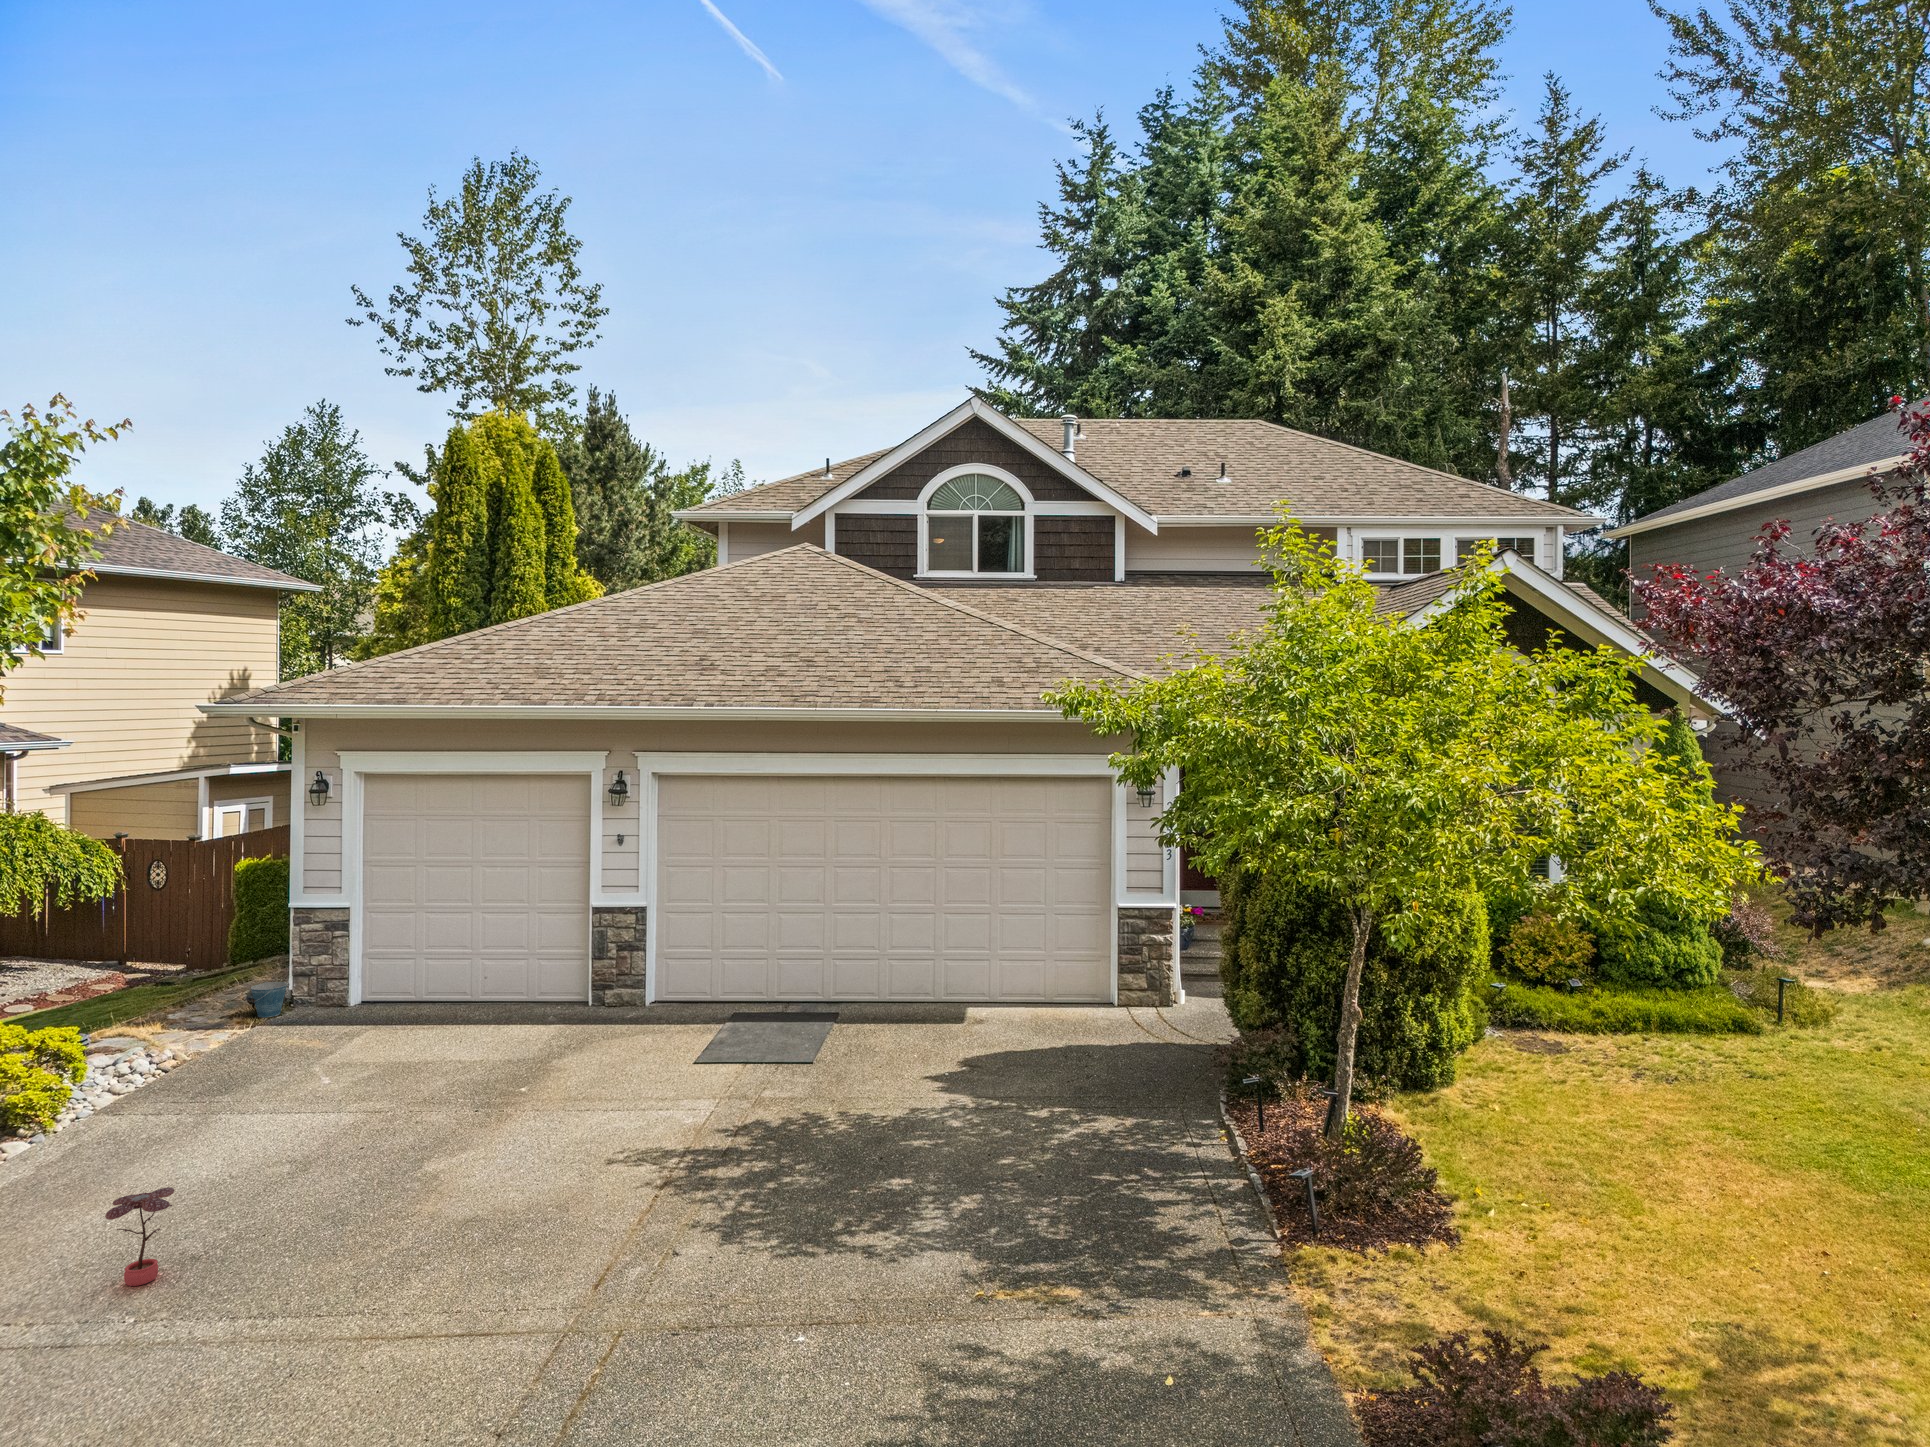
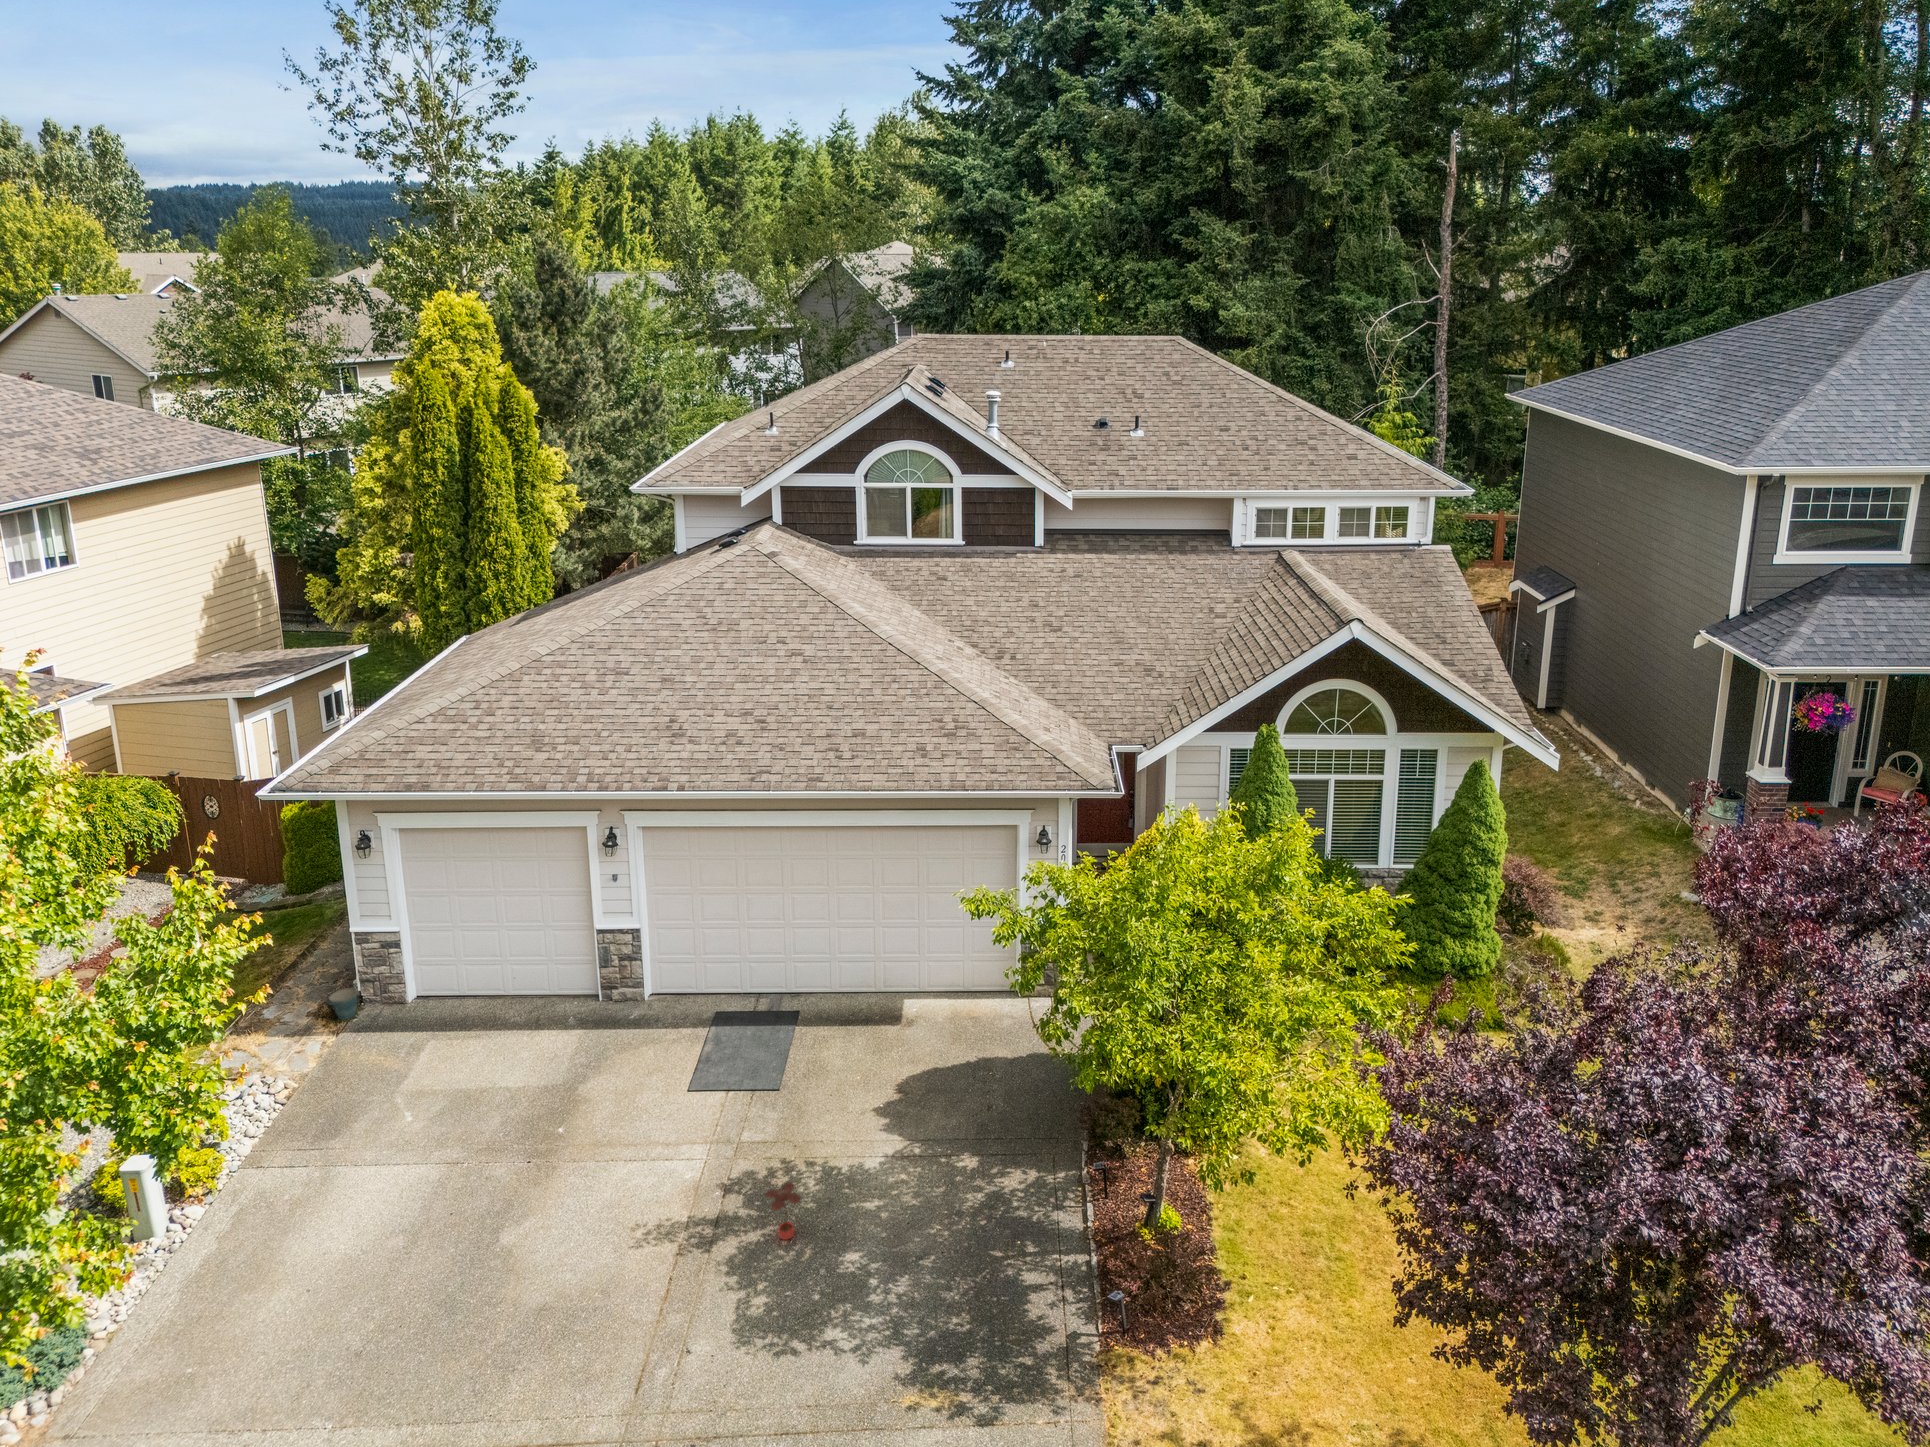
potted plant: present [105,1187,174,1286] -> present [765,1182,801,1240]

